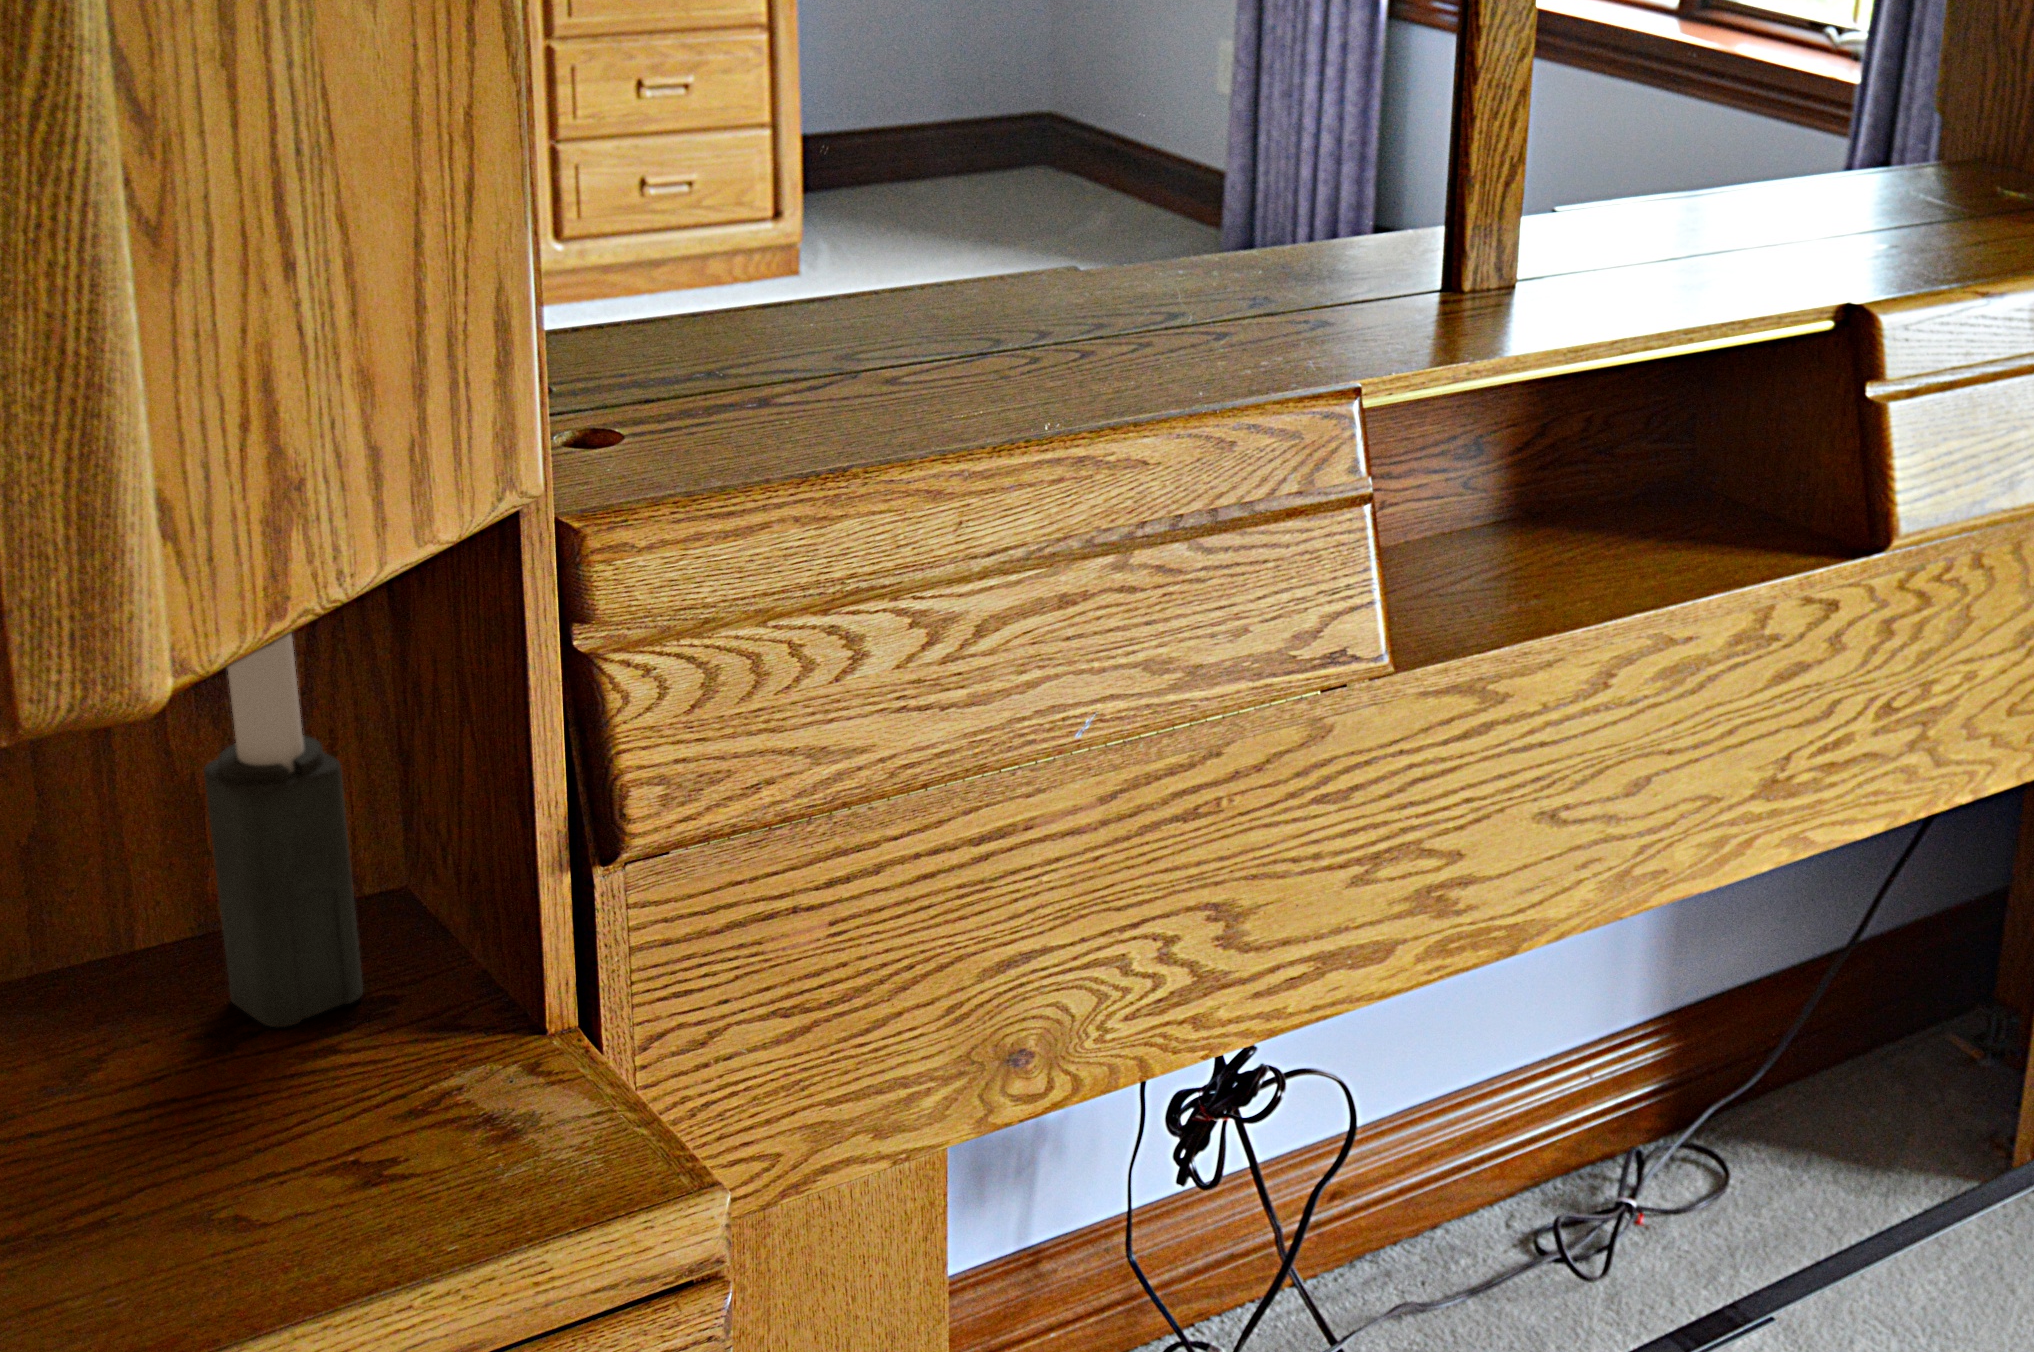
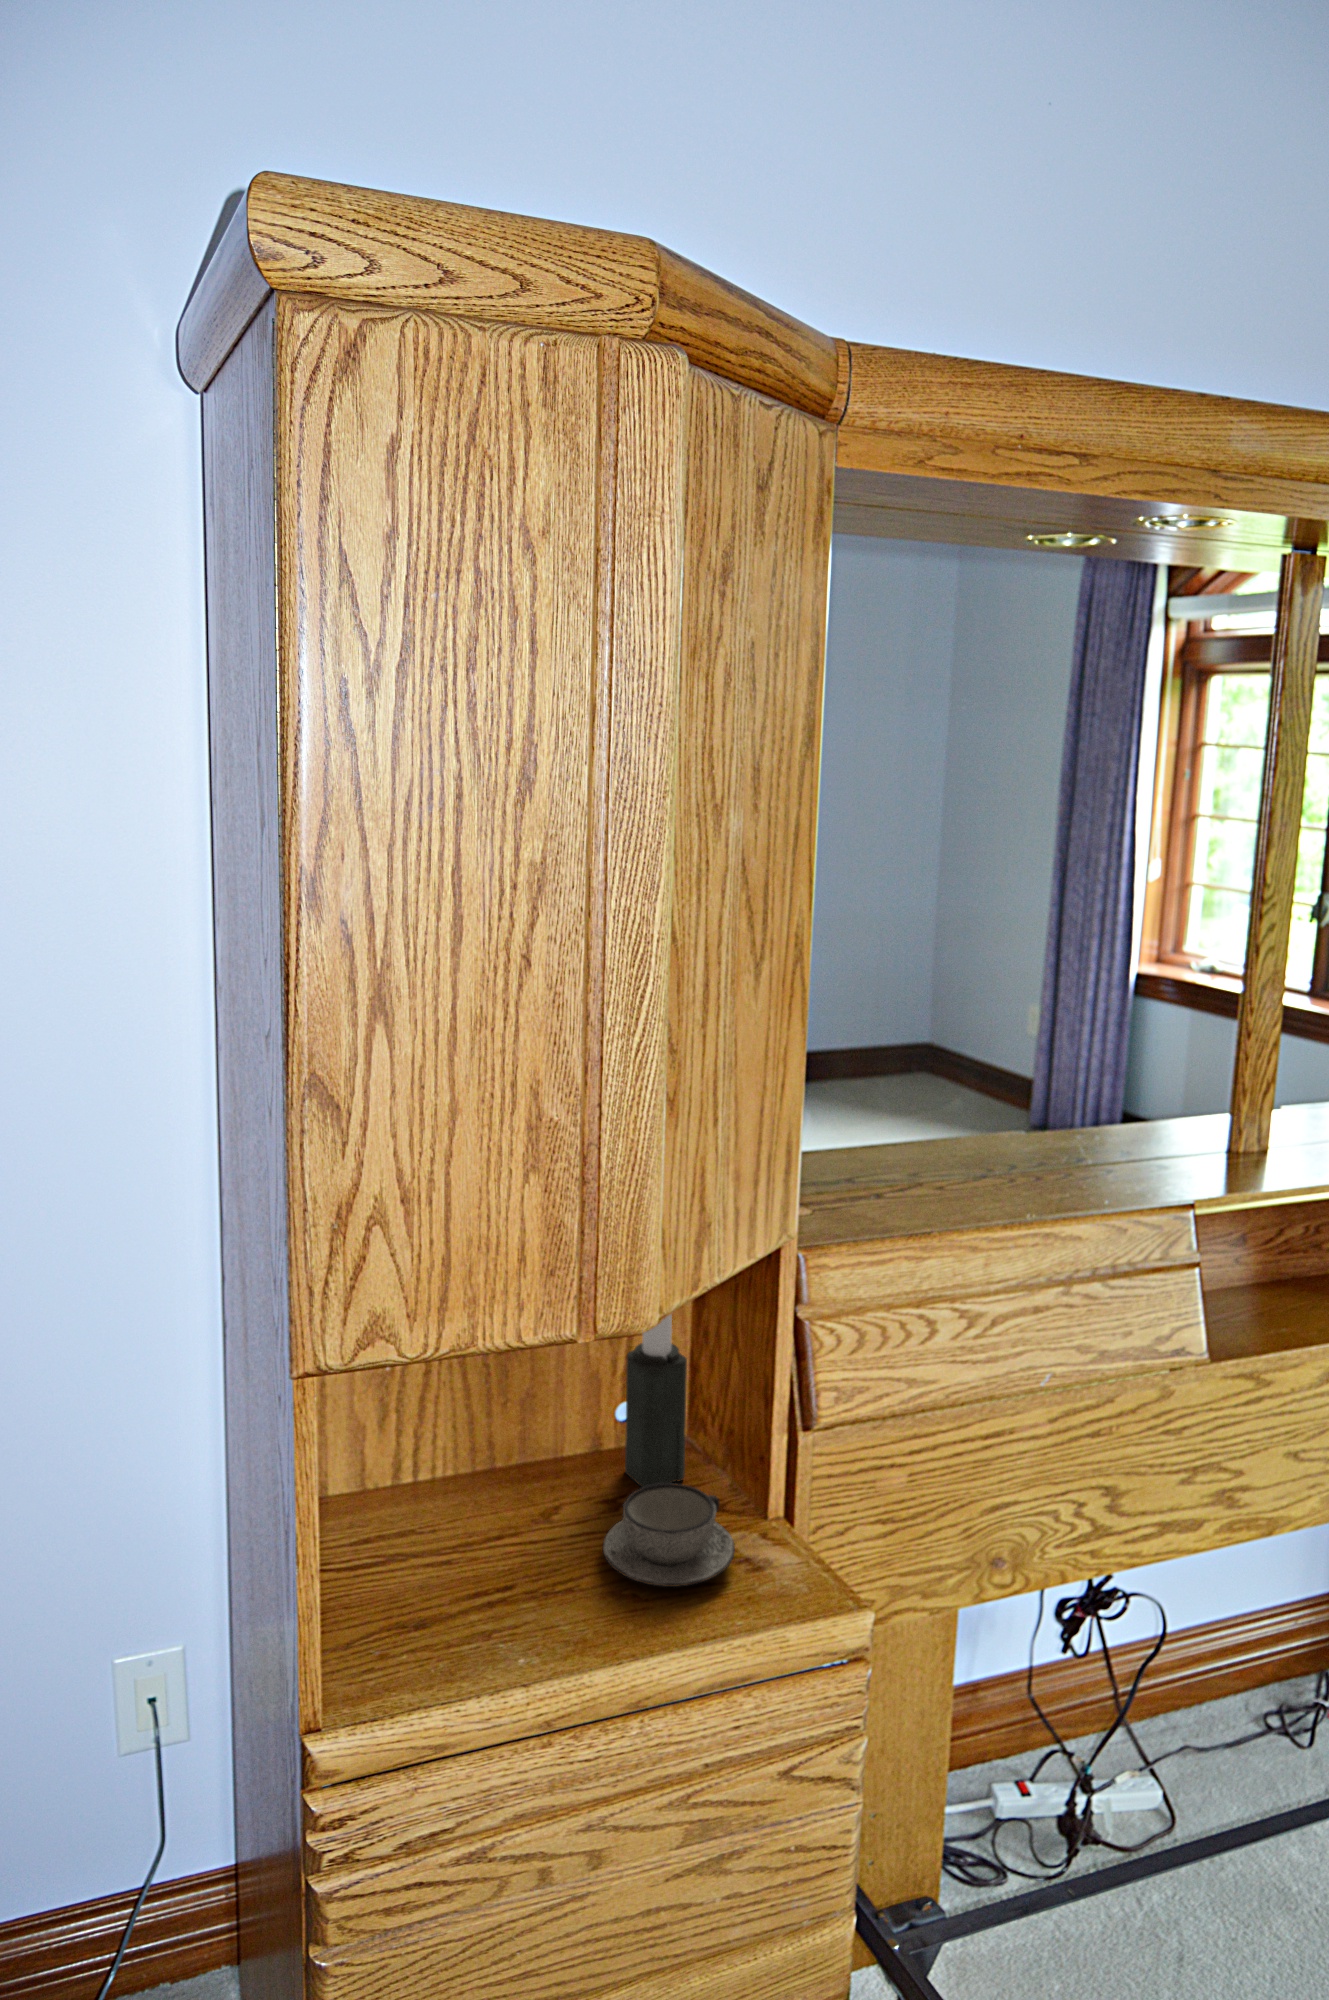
teacup: none [157,1009,449,1209] -> present [603,1483,735,1587]

